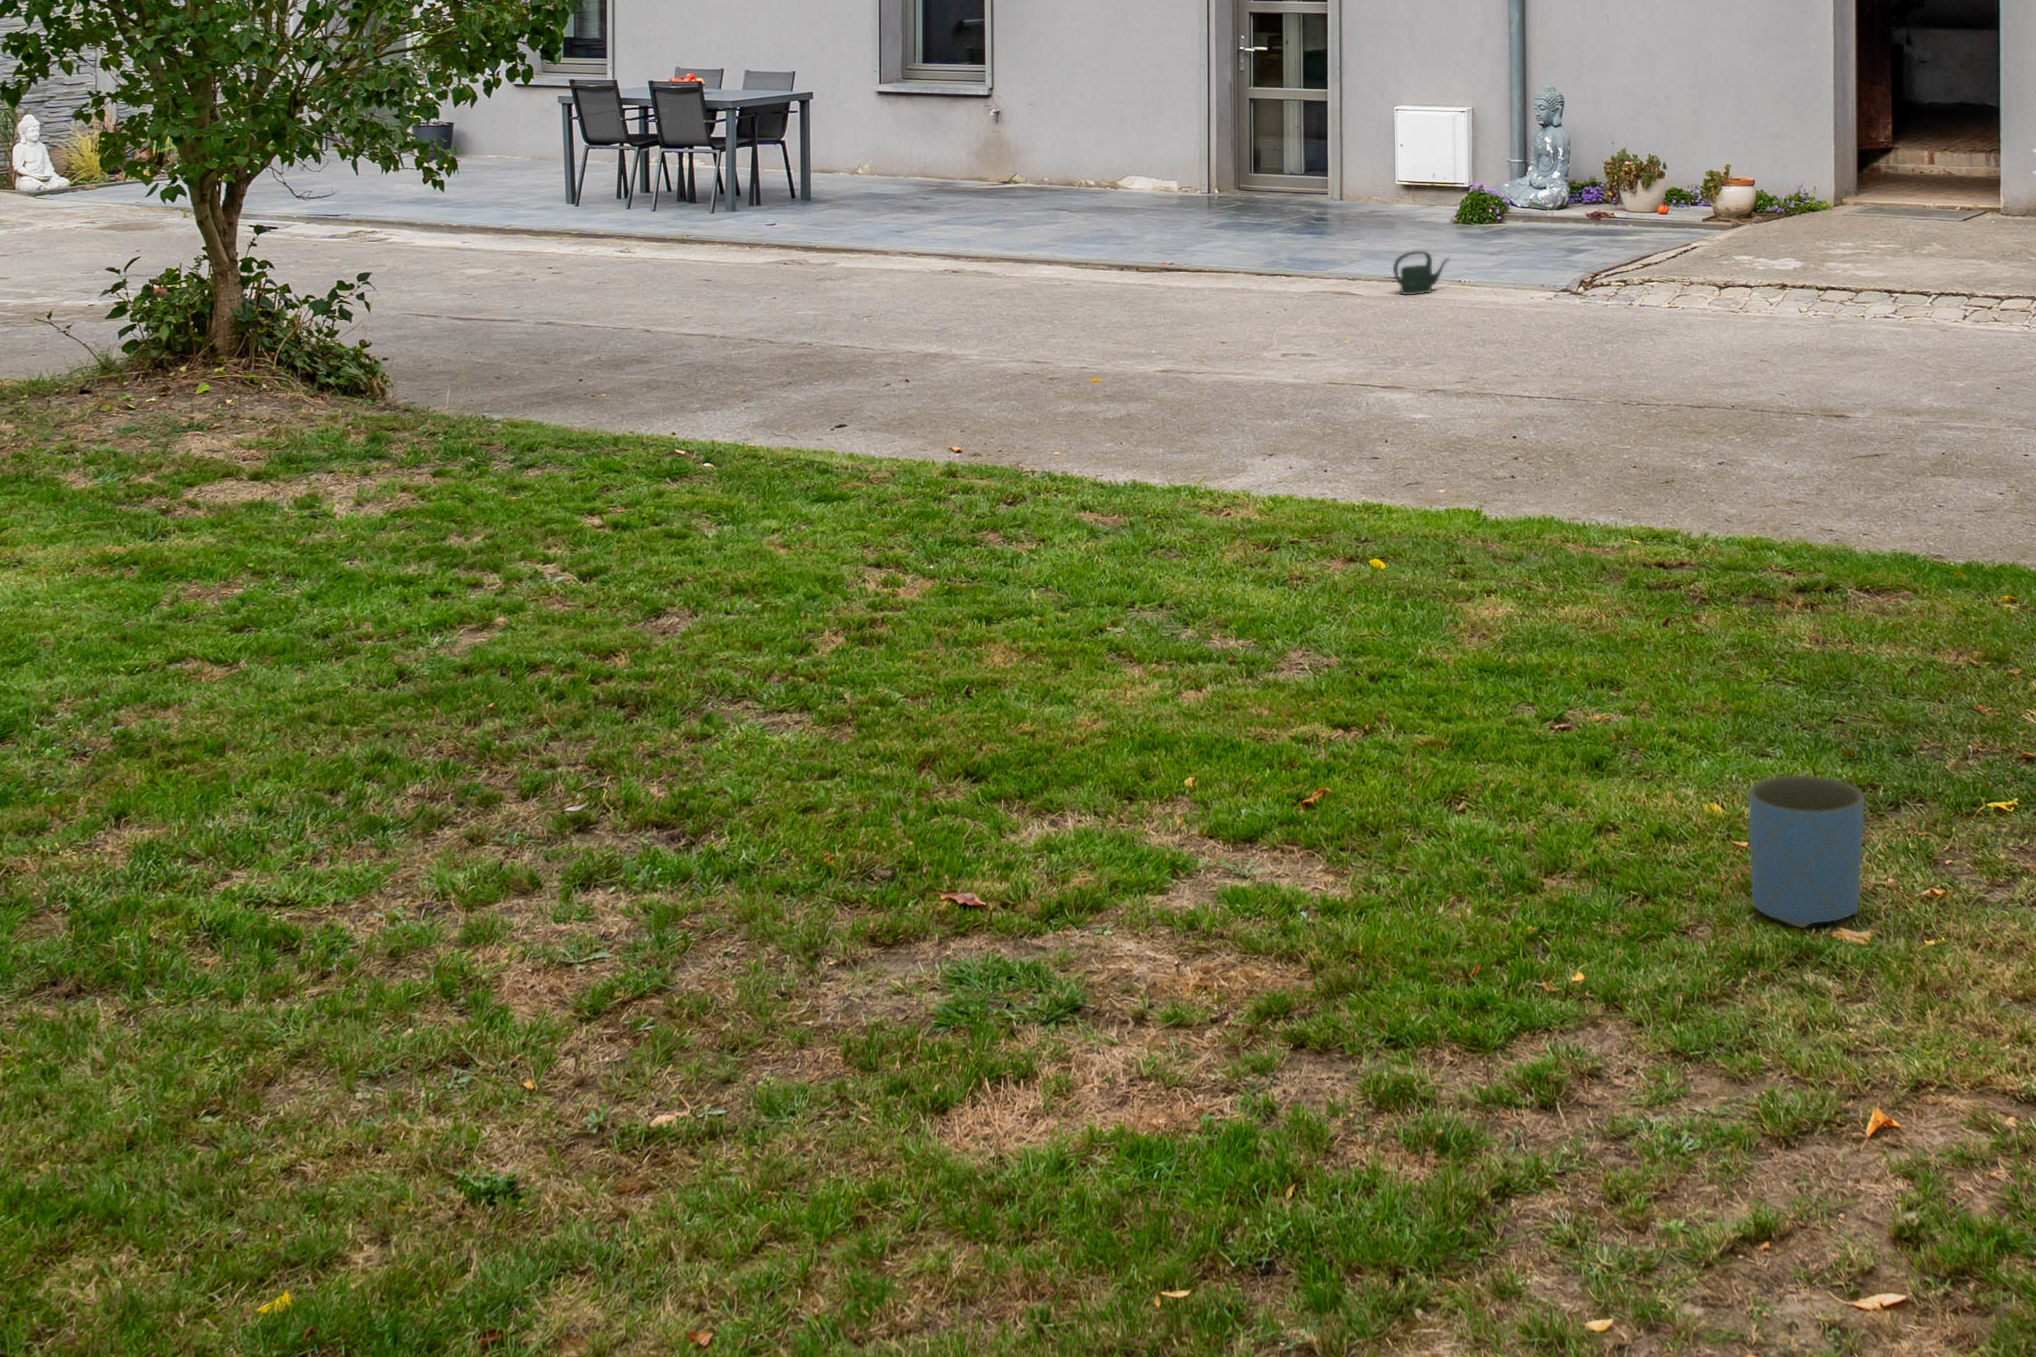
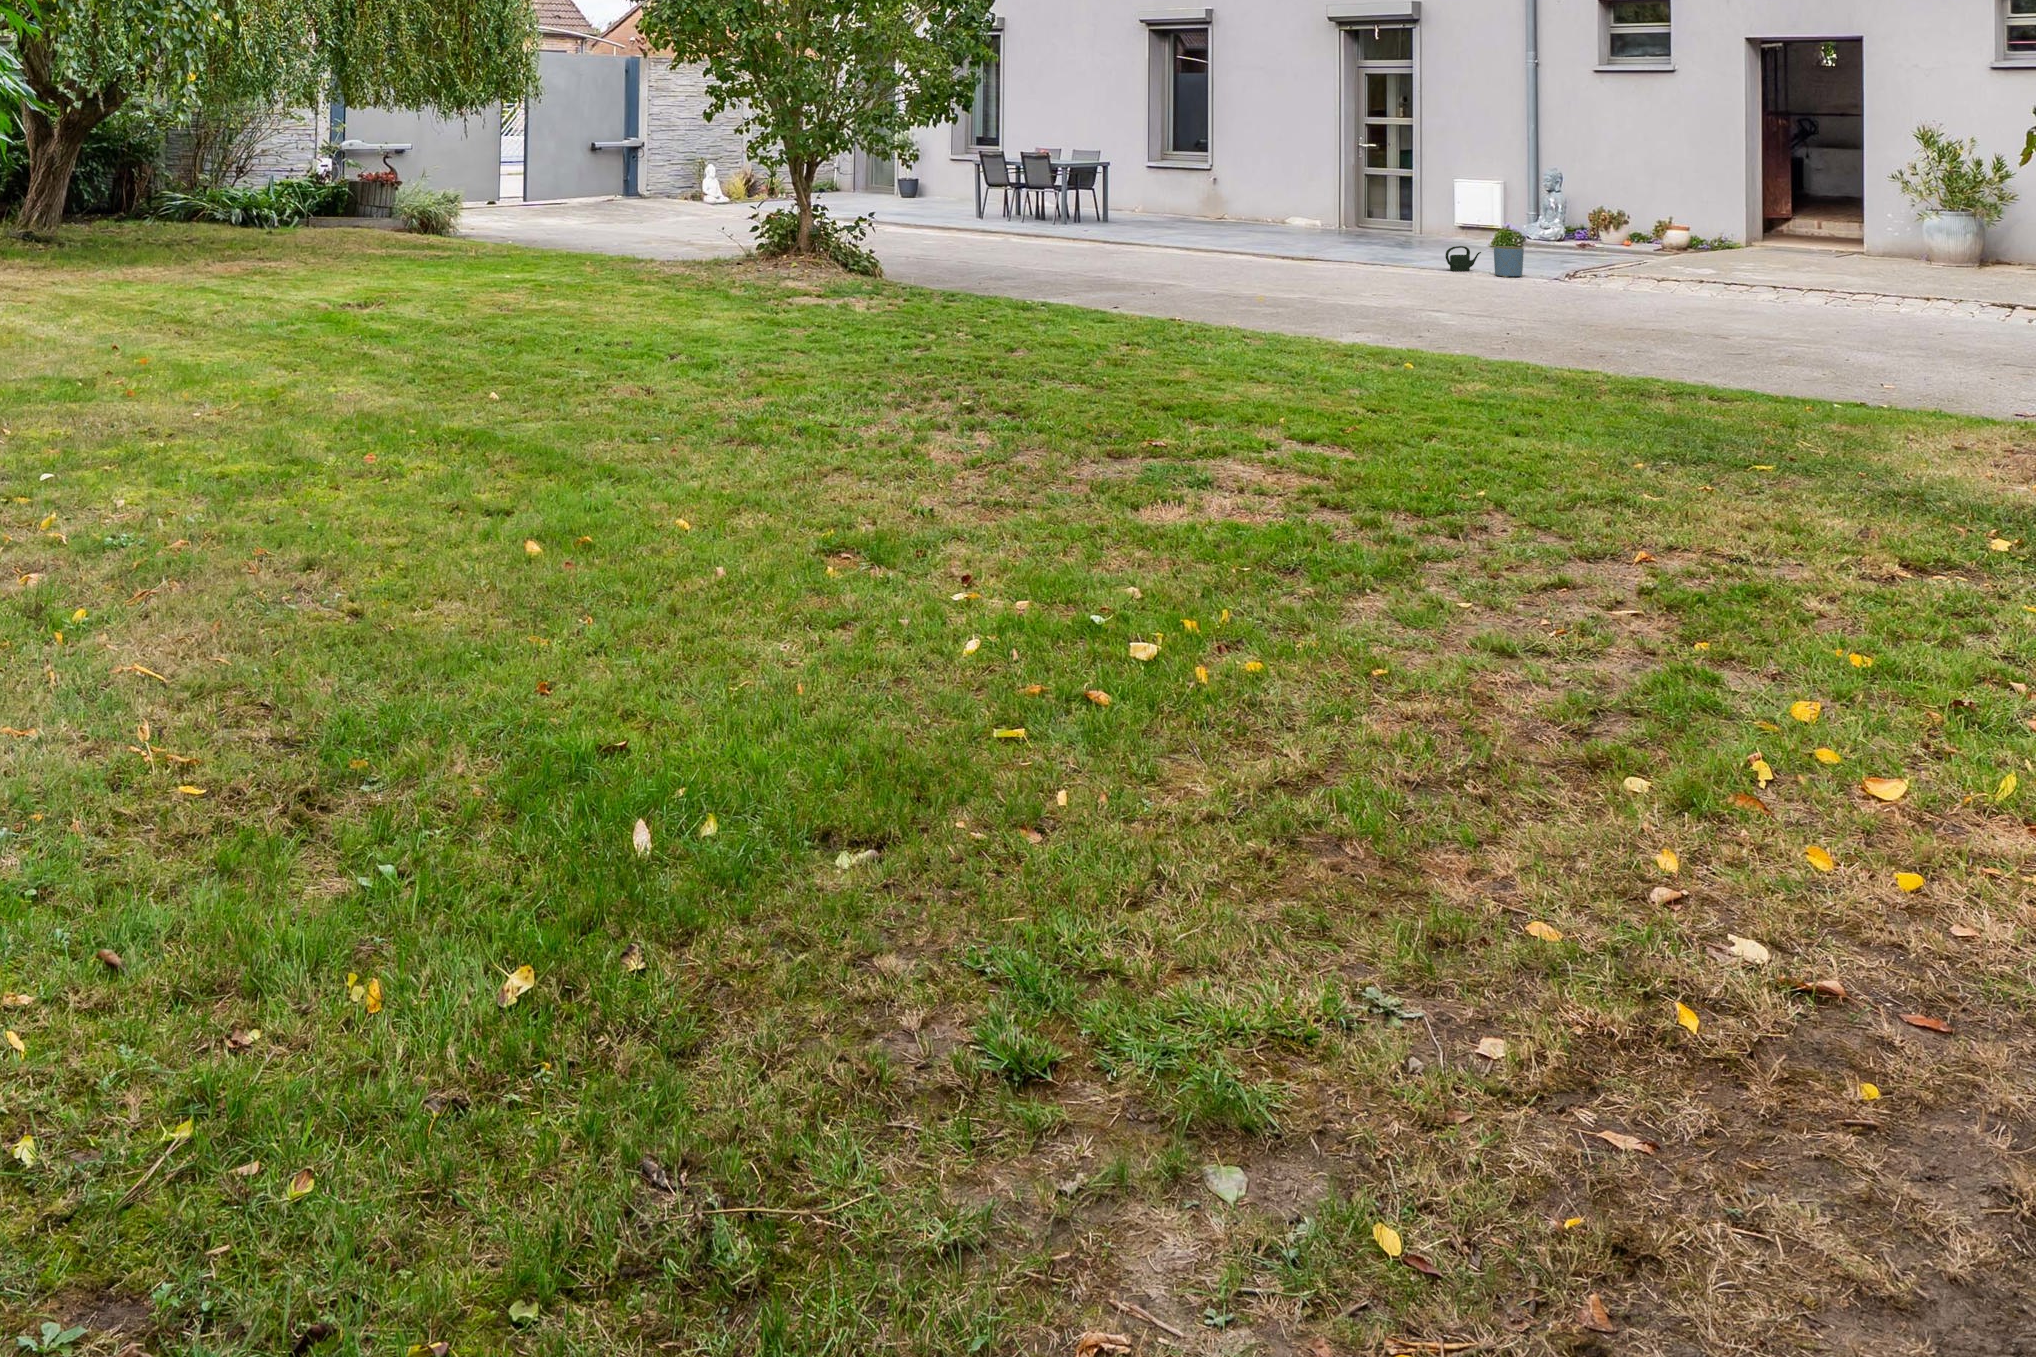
planter: present [1748,775,1864,928] -> present [1494,246,1524,277]

